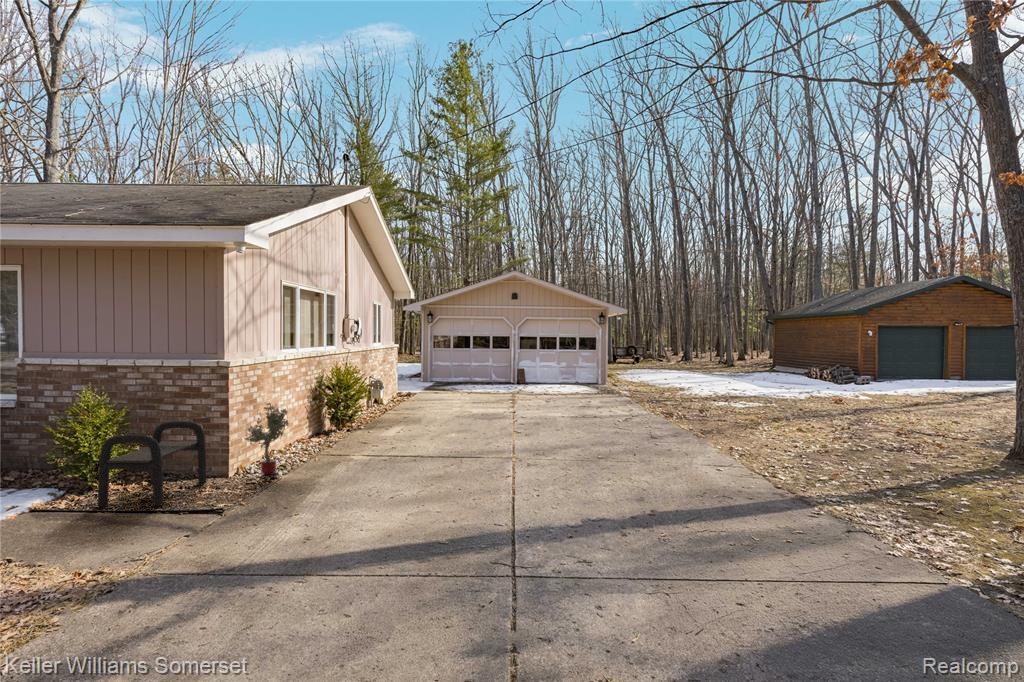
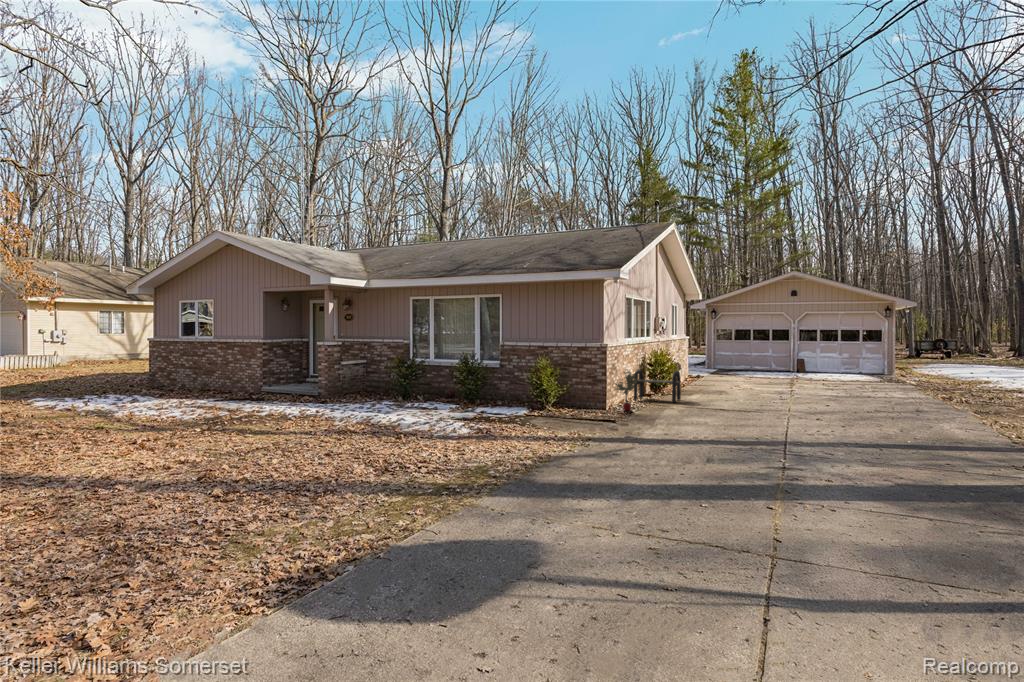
bench: present [98,421,207,507] -> present [634,370,681,403]

